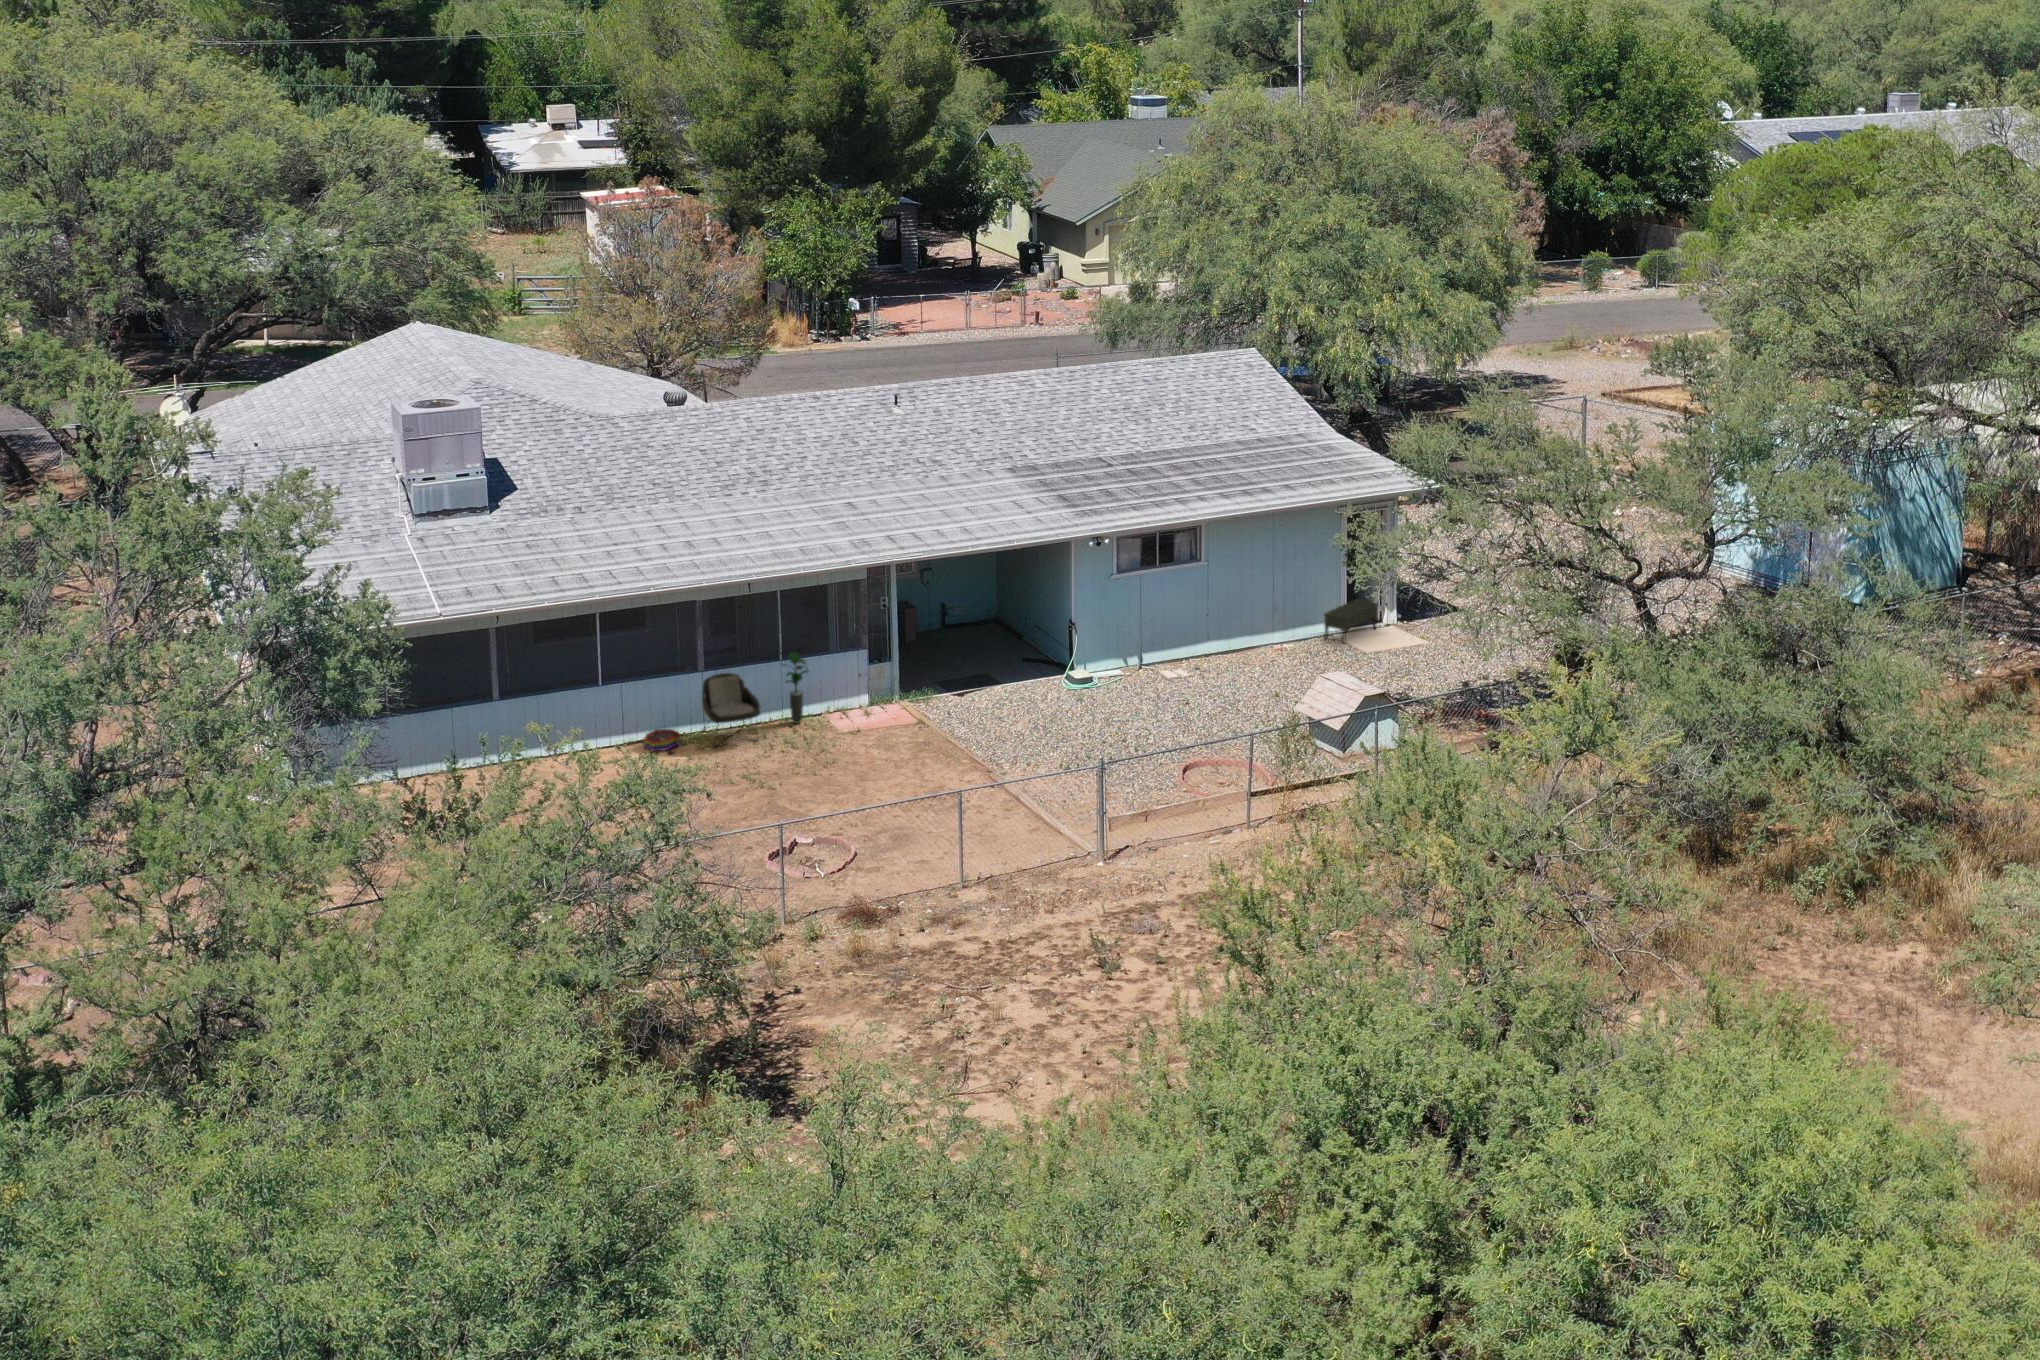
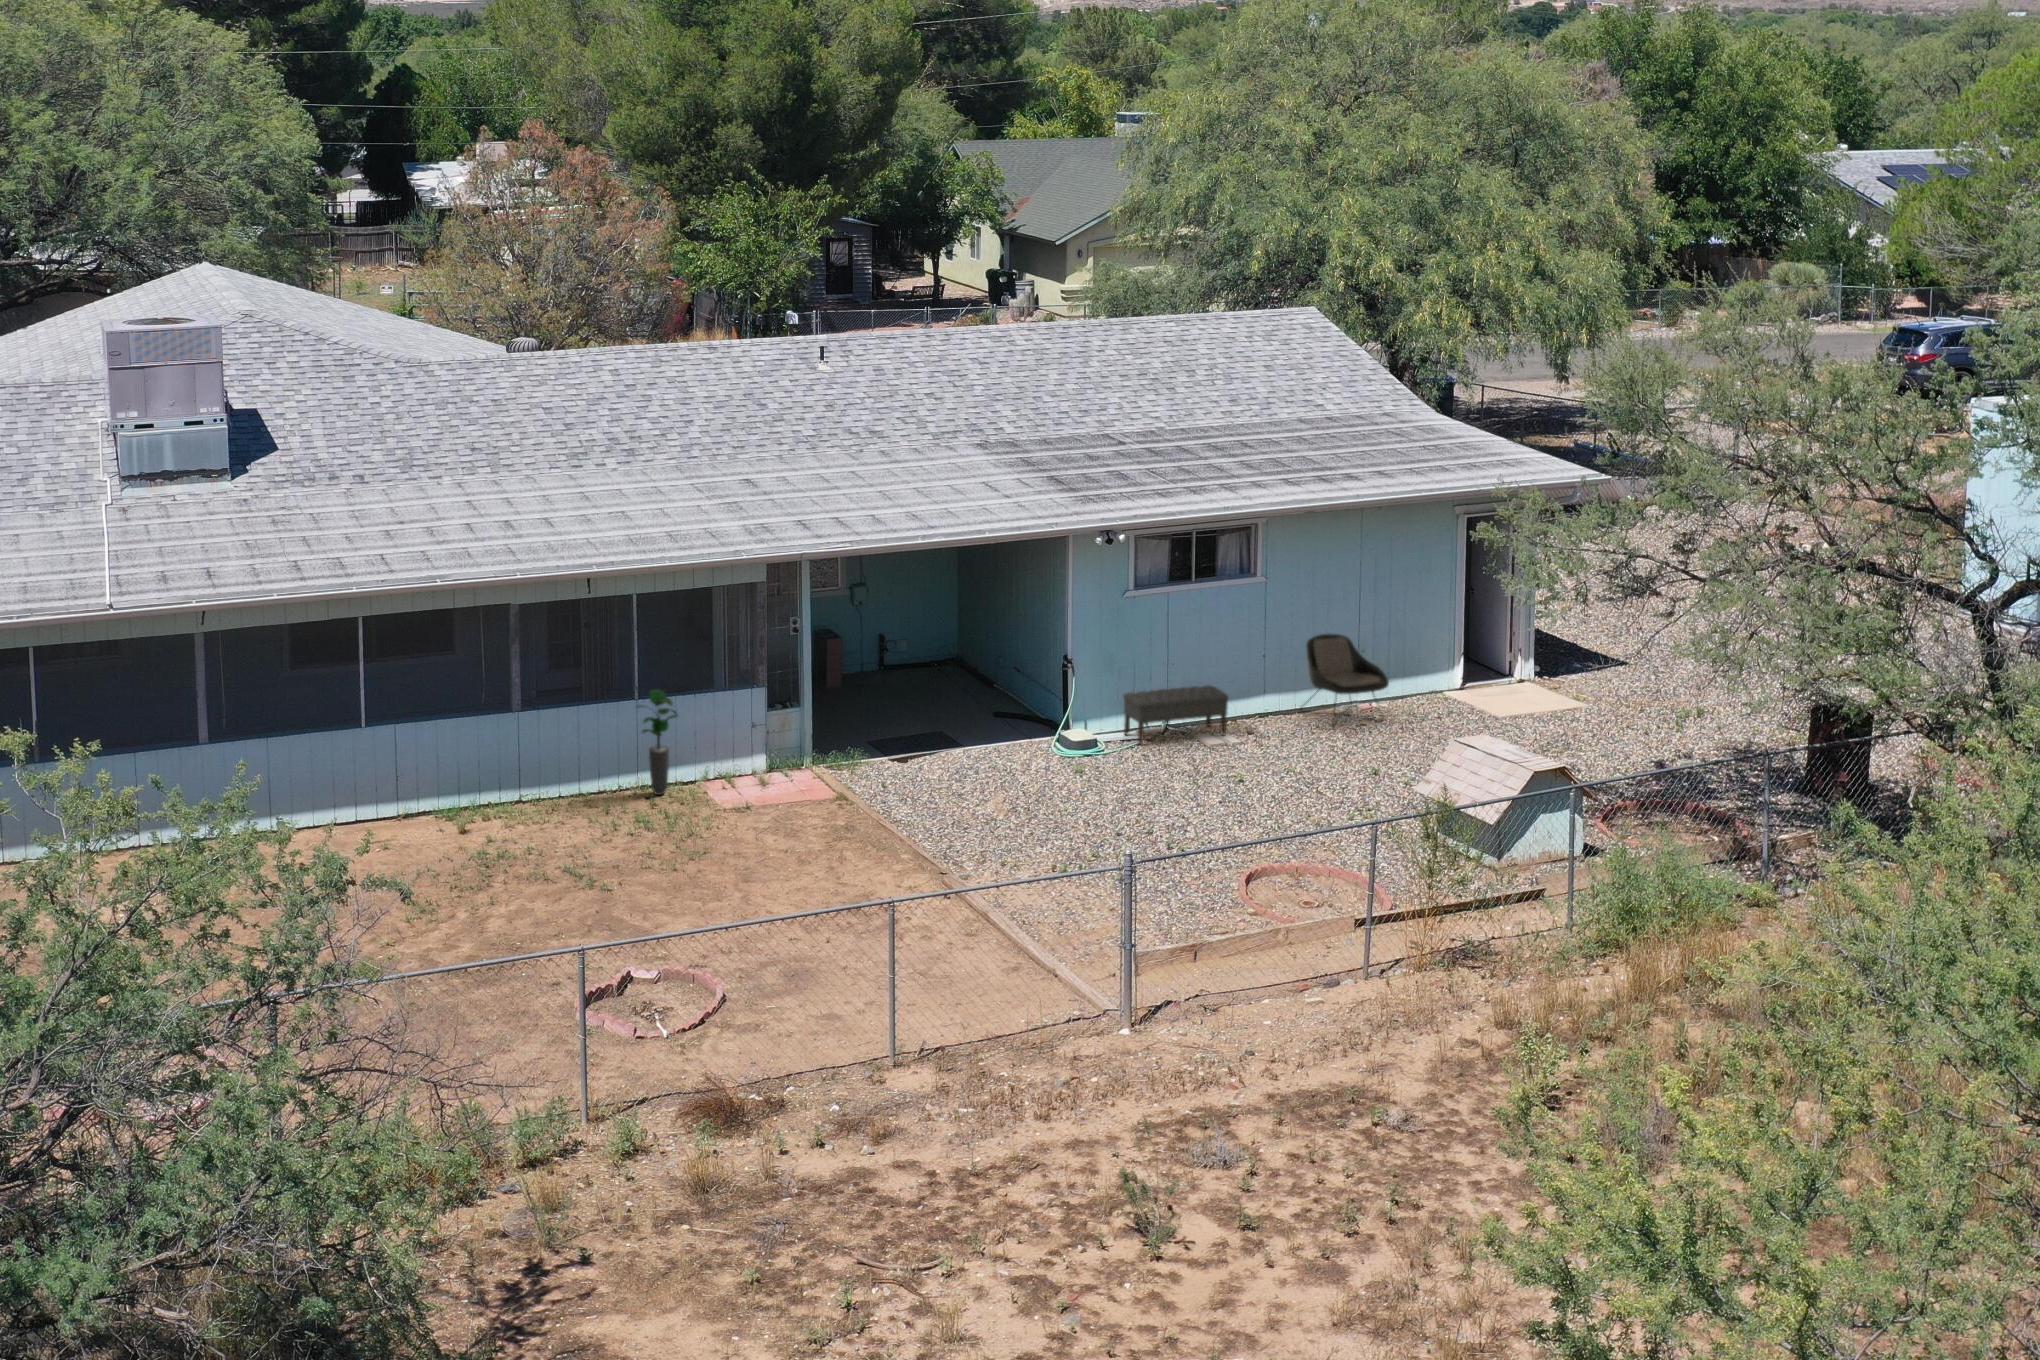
bench: present [1324,599,1378,643] -> present [1123,685,1229,744]
lounge chair: present [702,673,761,747] -> present [1303,634,1389,727]
storage bin: present [644,729,680,751] -> none [428,796,482,829]

